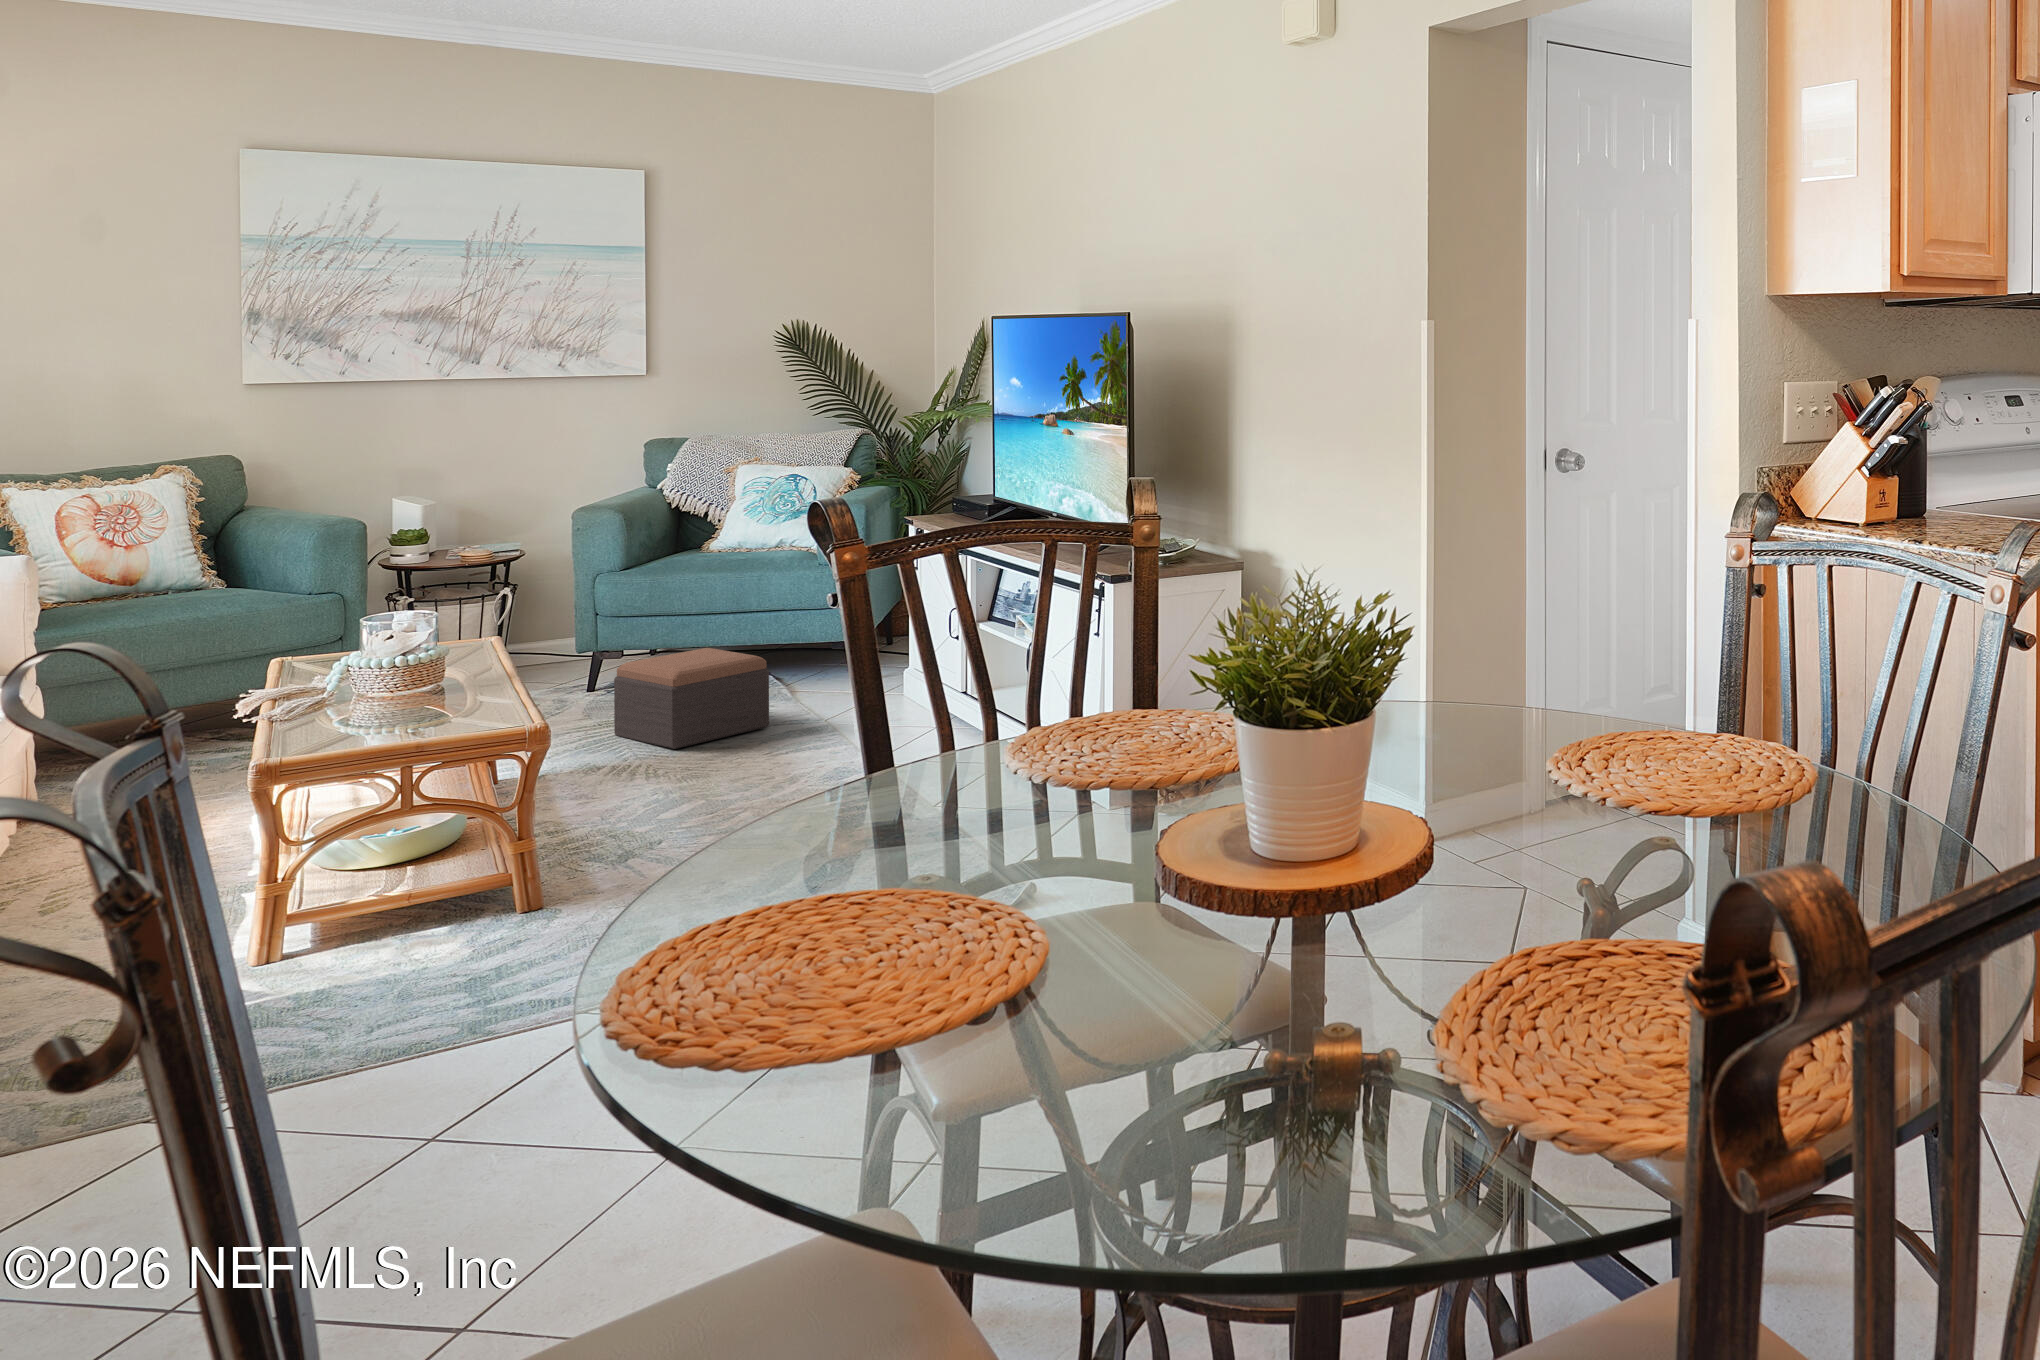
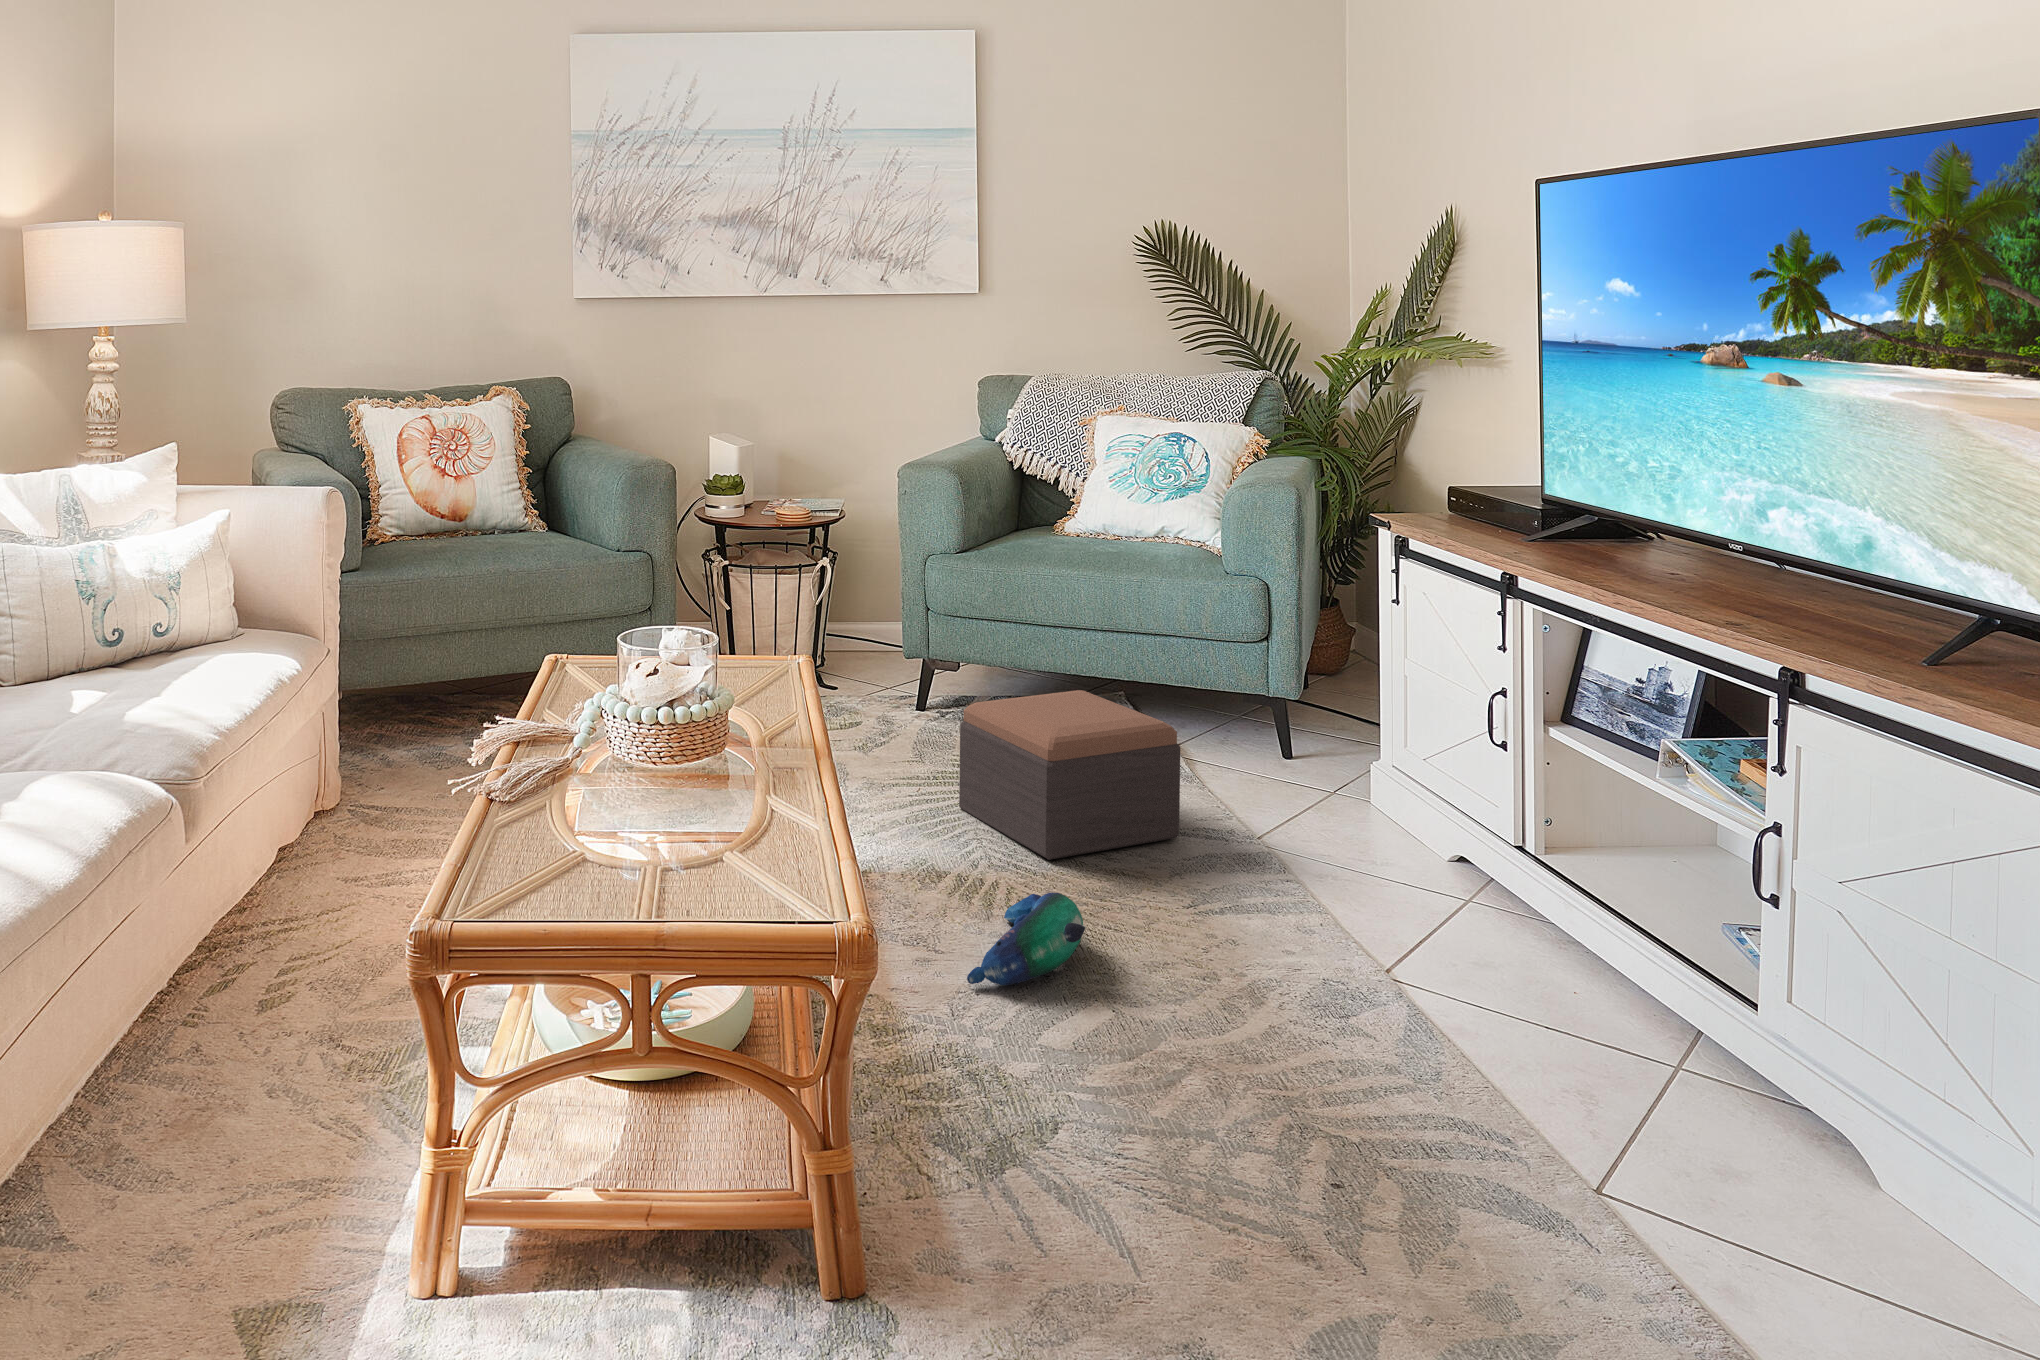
plush toy: none [605,752,685,806] -> present [967,893,1086,986]

